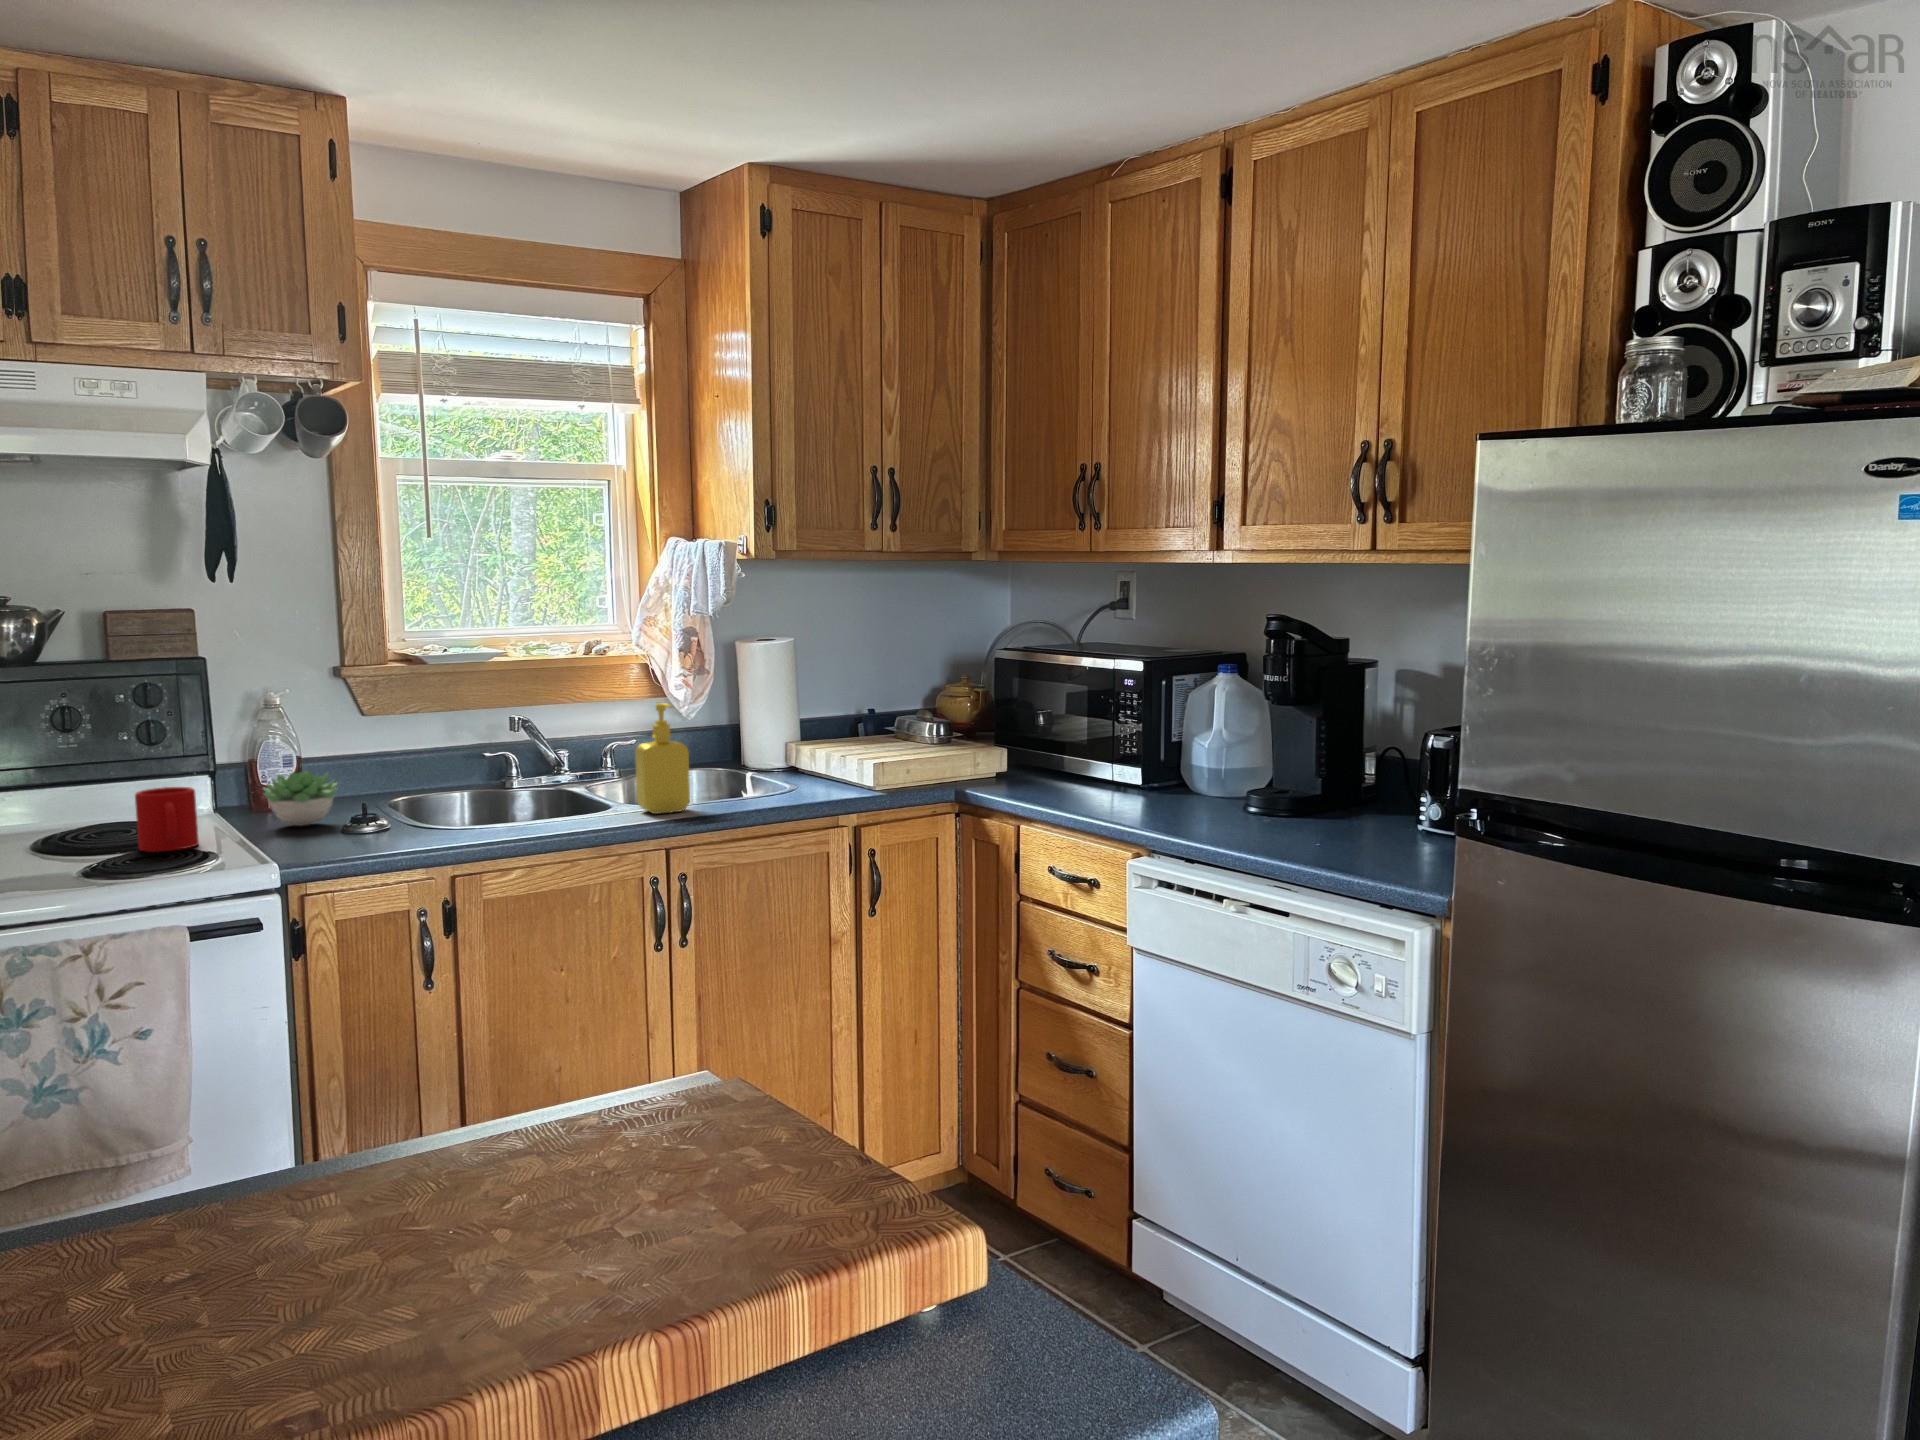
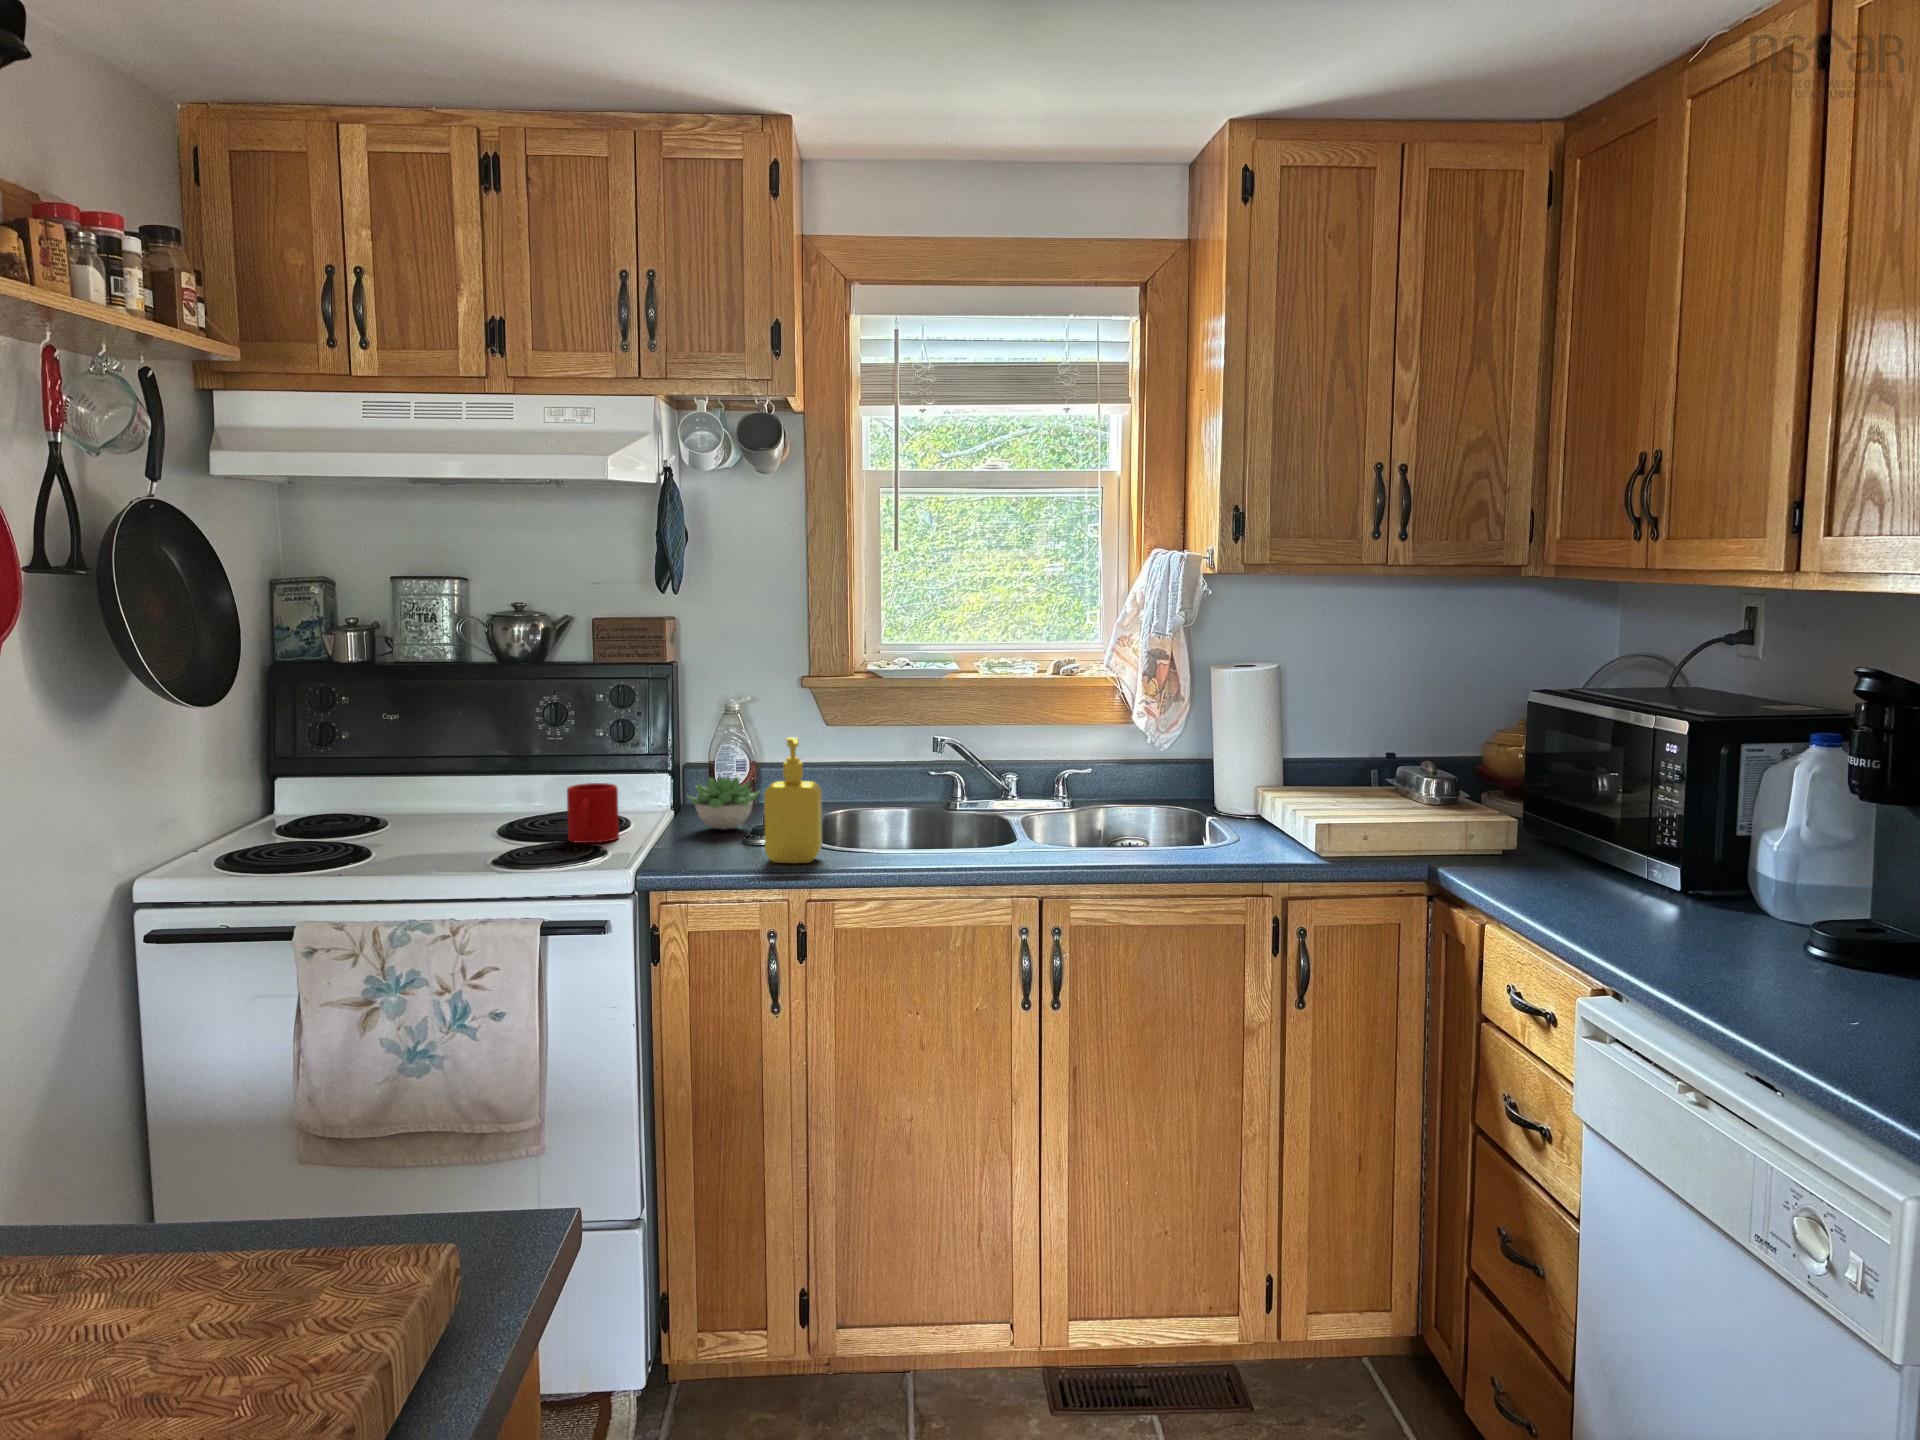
soap dispenser: present [635,703,690,814] -> present [764,737,822,863]

